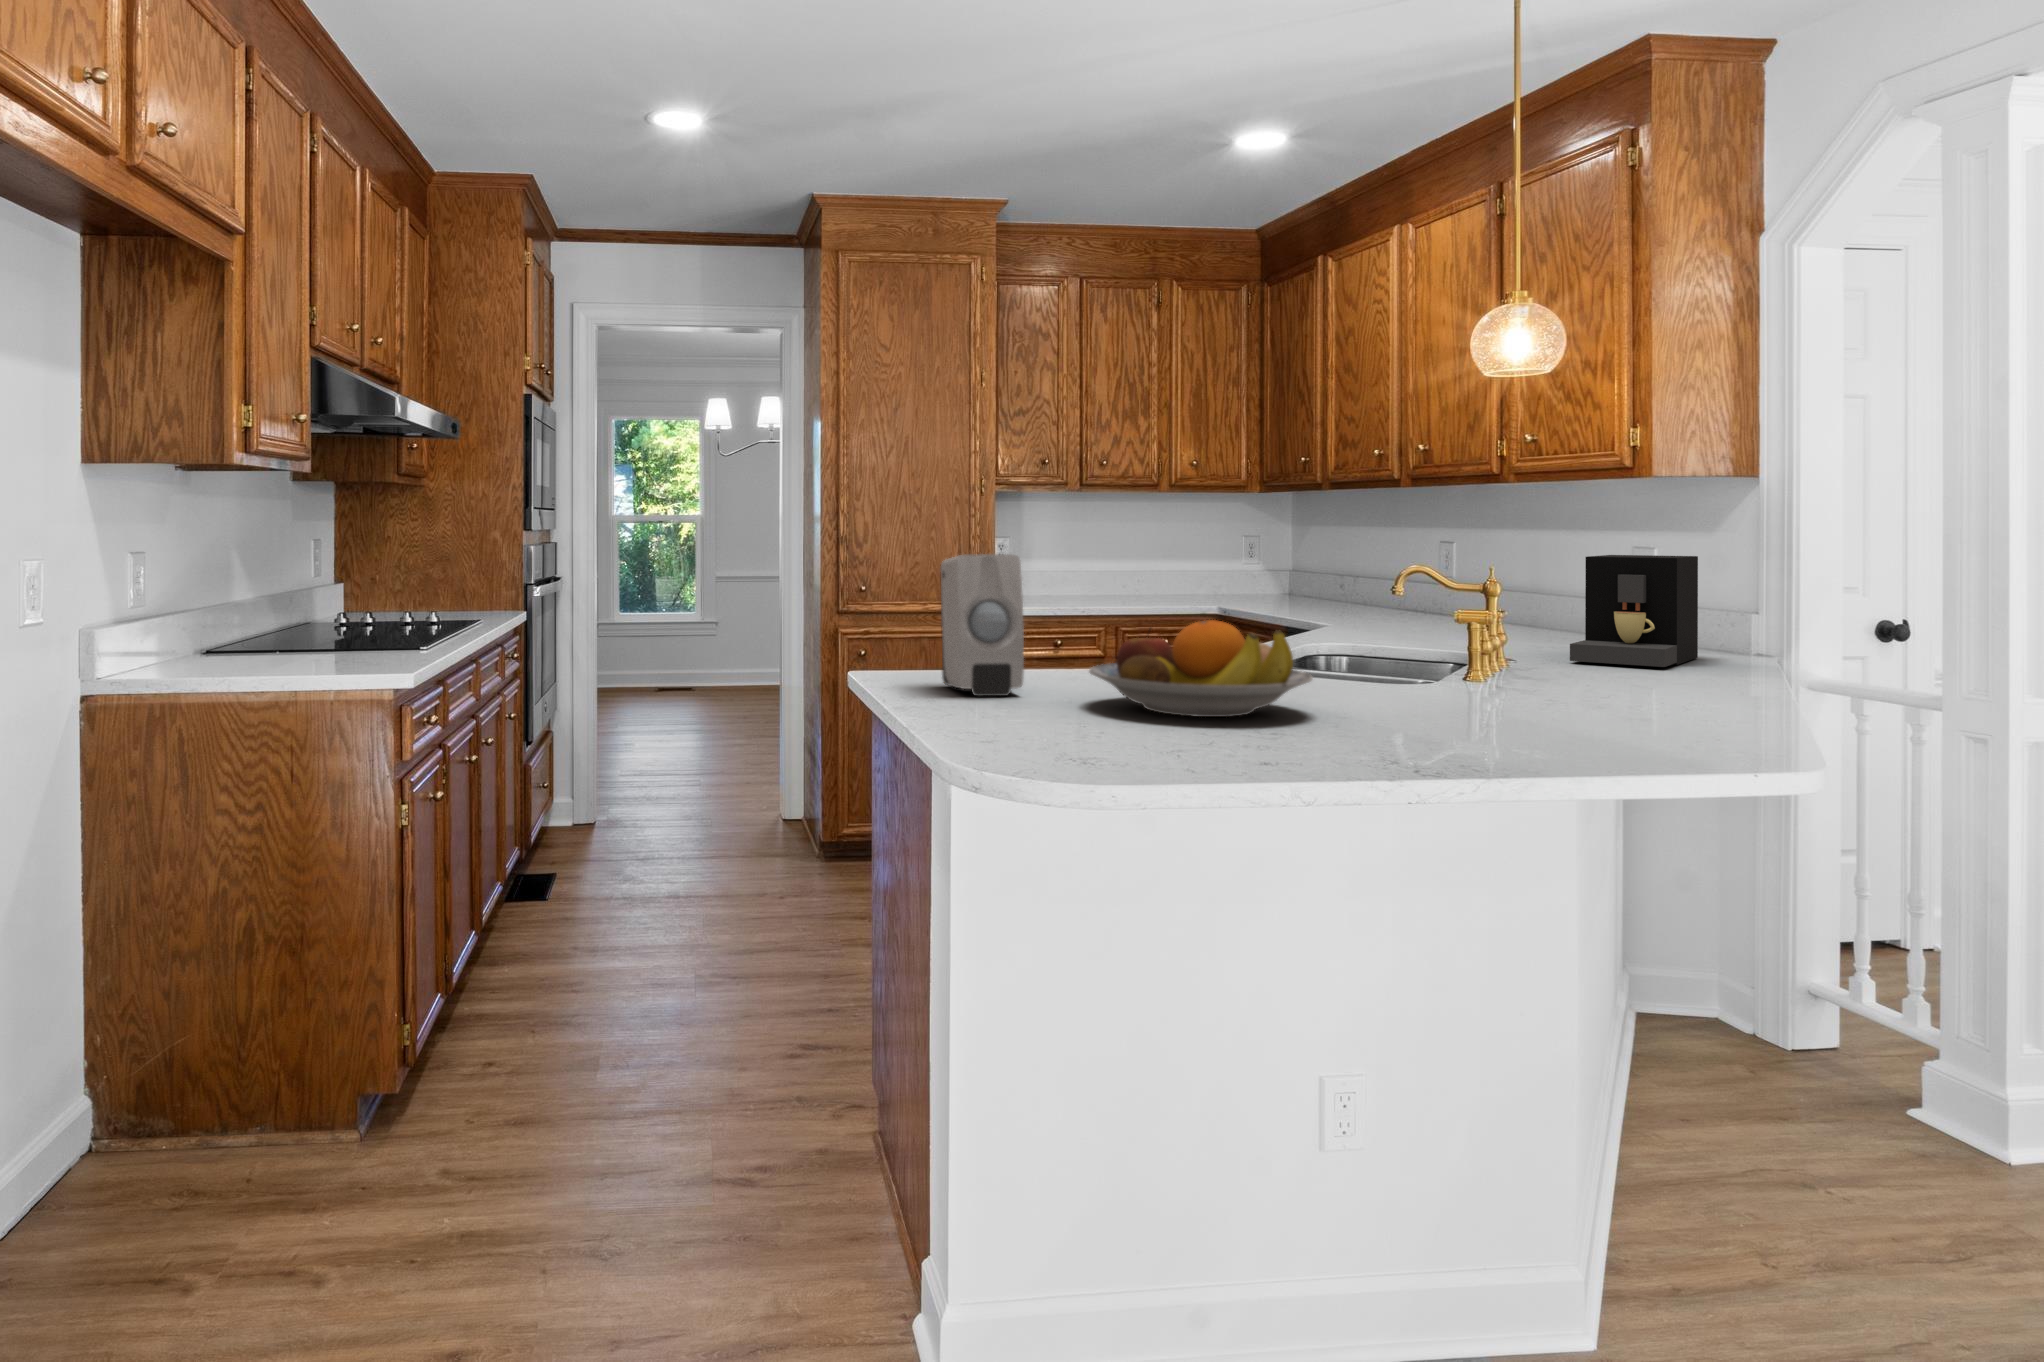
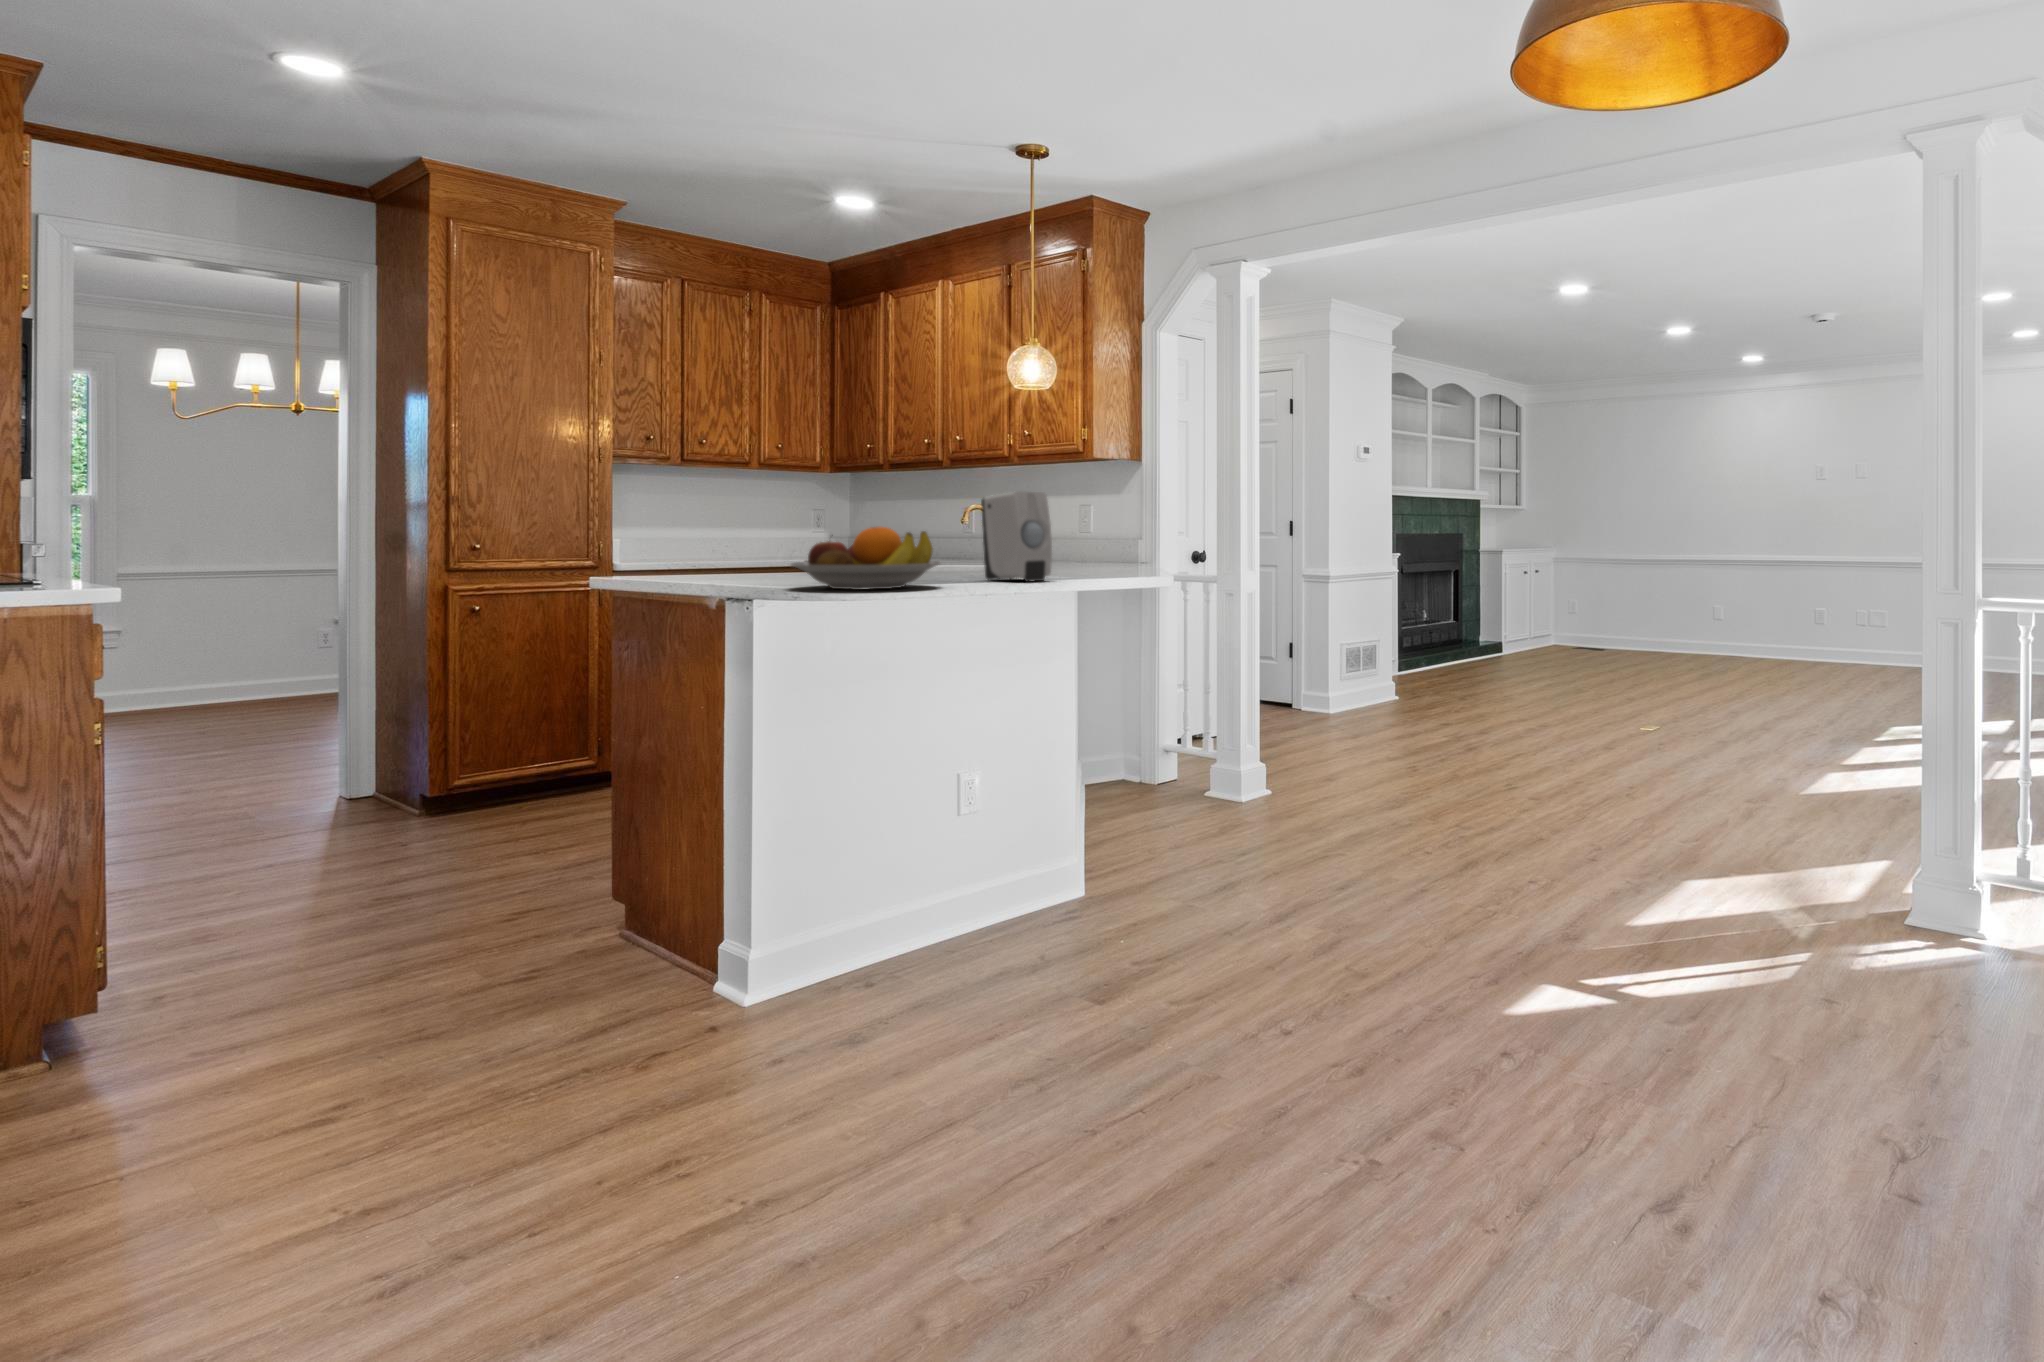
soap dispenser: present [940,554,1024,696] -> present [981,491,1052,581]
coffee maker: present [1570,555,1698,667] -> none [1057,504,1118,567]

